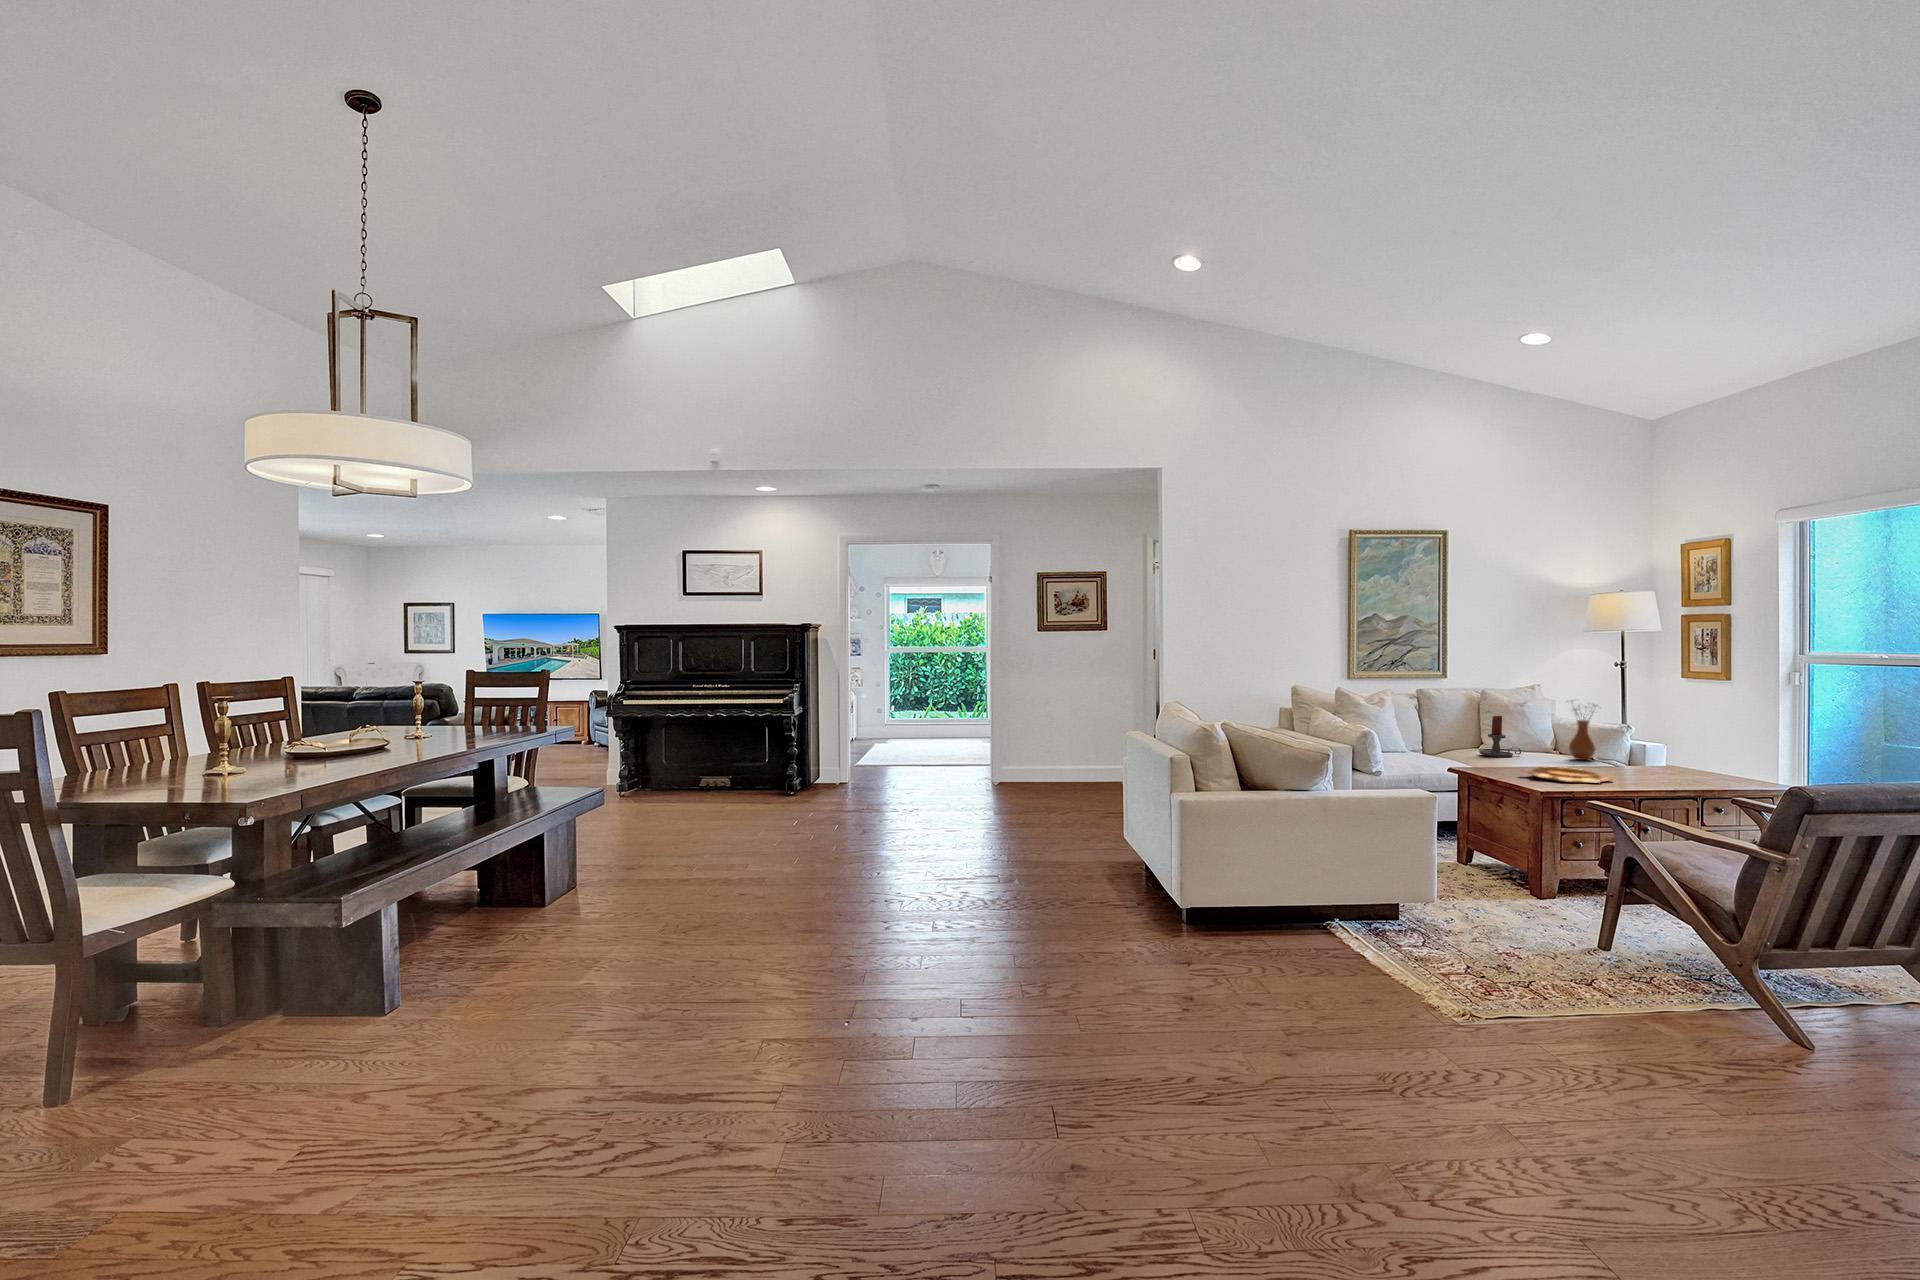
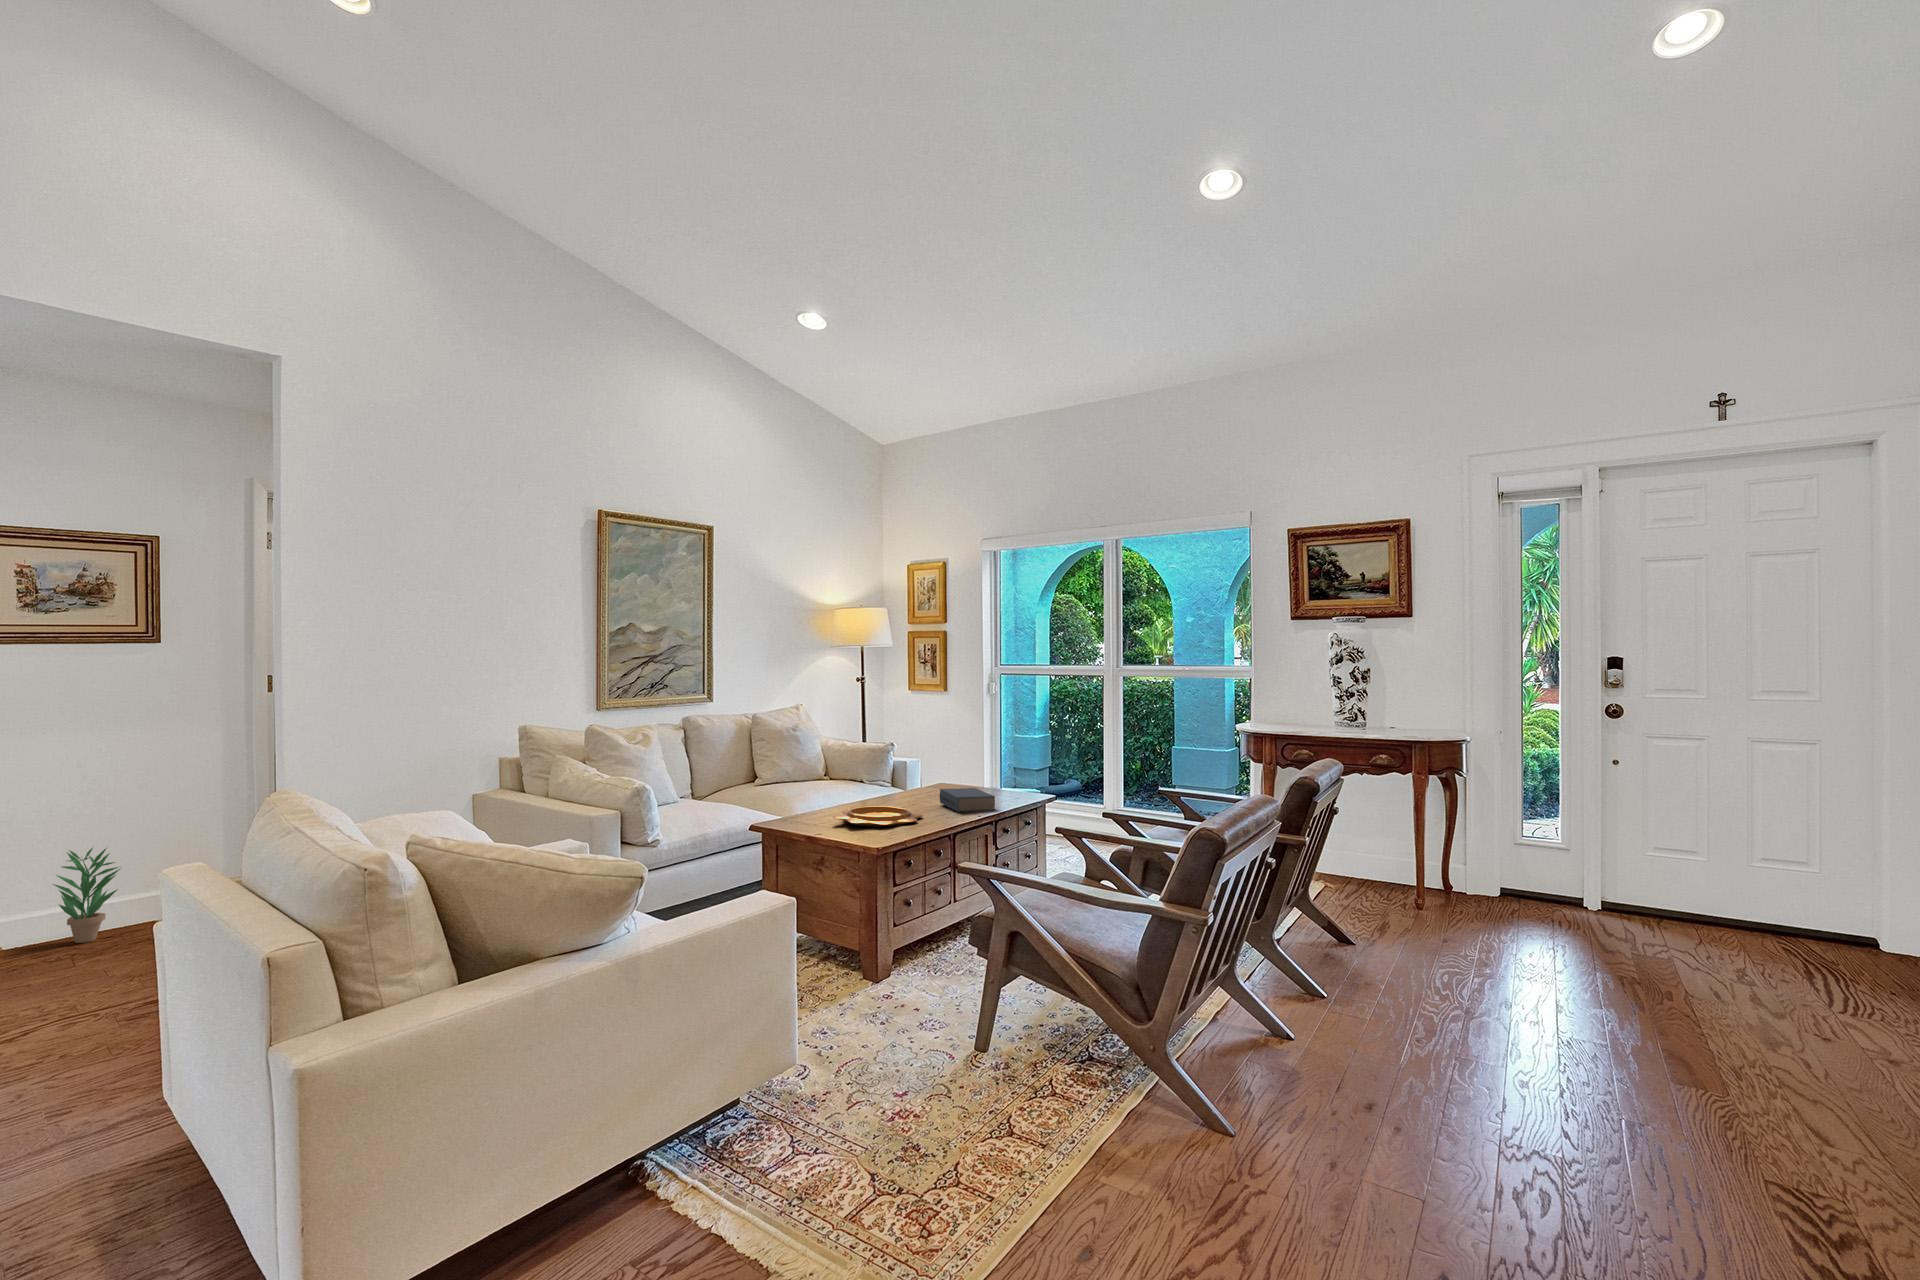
vase: present [1566,700,1601,760] -> none [841,721,876,788]
candle holder: present [1479,716,1521,757] -> none [759,745,801,796]
potted plant: none [1067,735,1093,784] -> present [53,848,120,943]
book: none [1647,763,1705,788] -> present [939,788,995,812]

